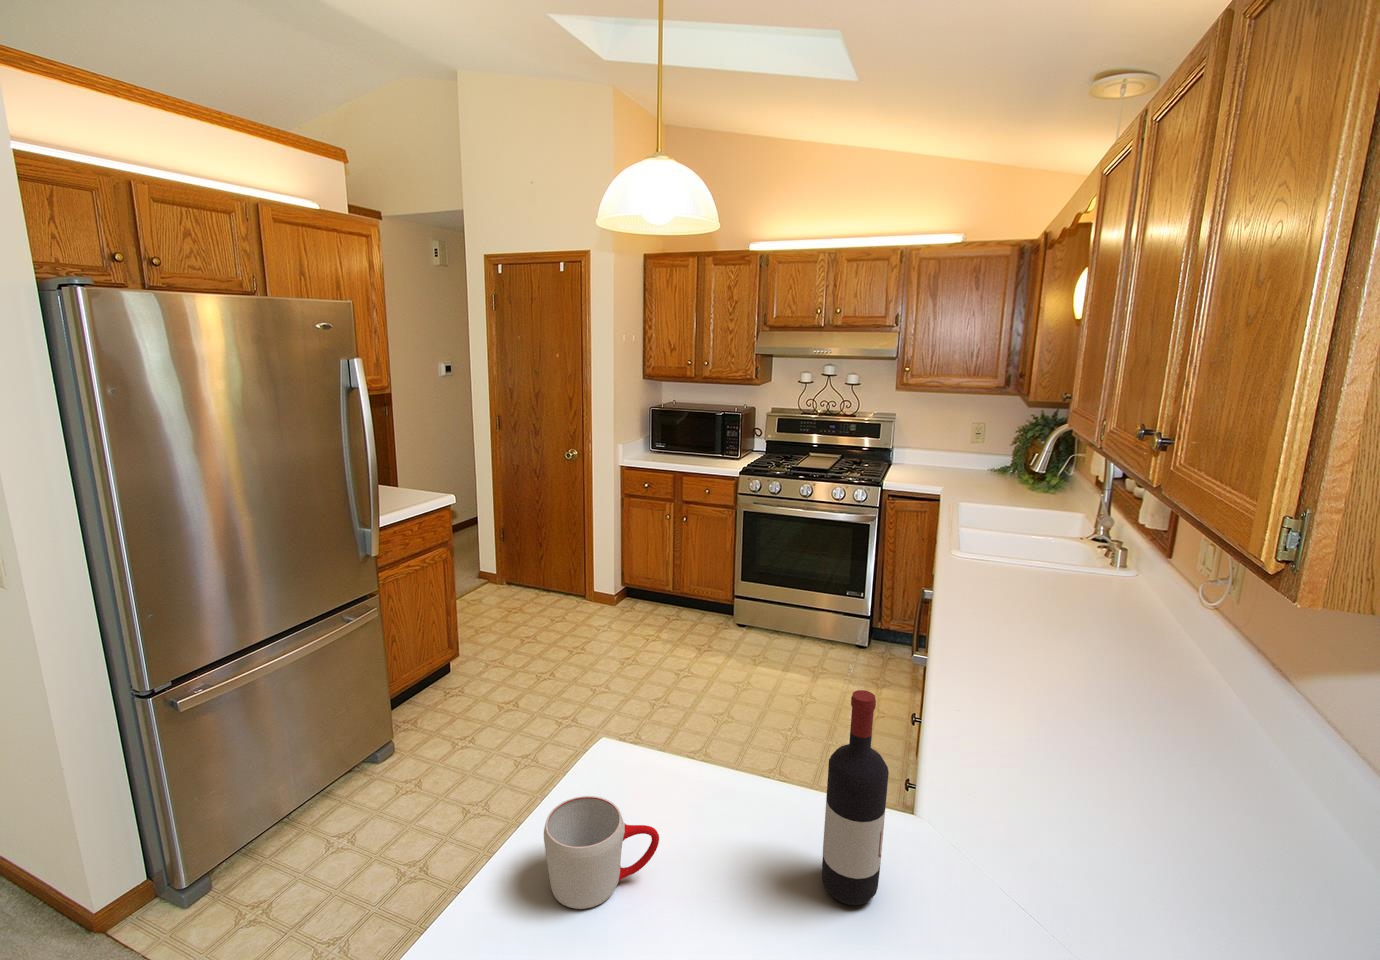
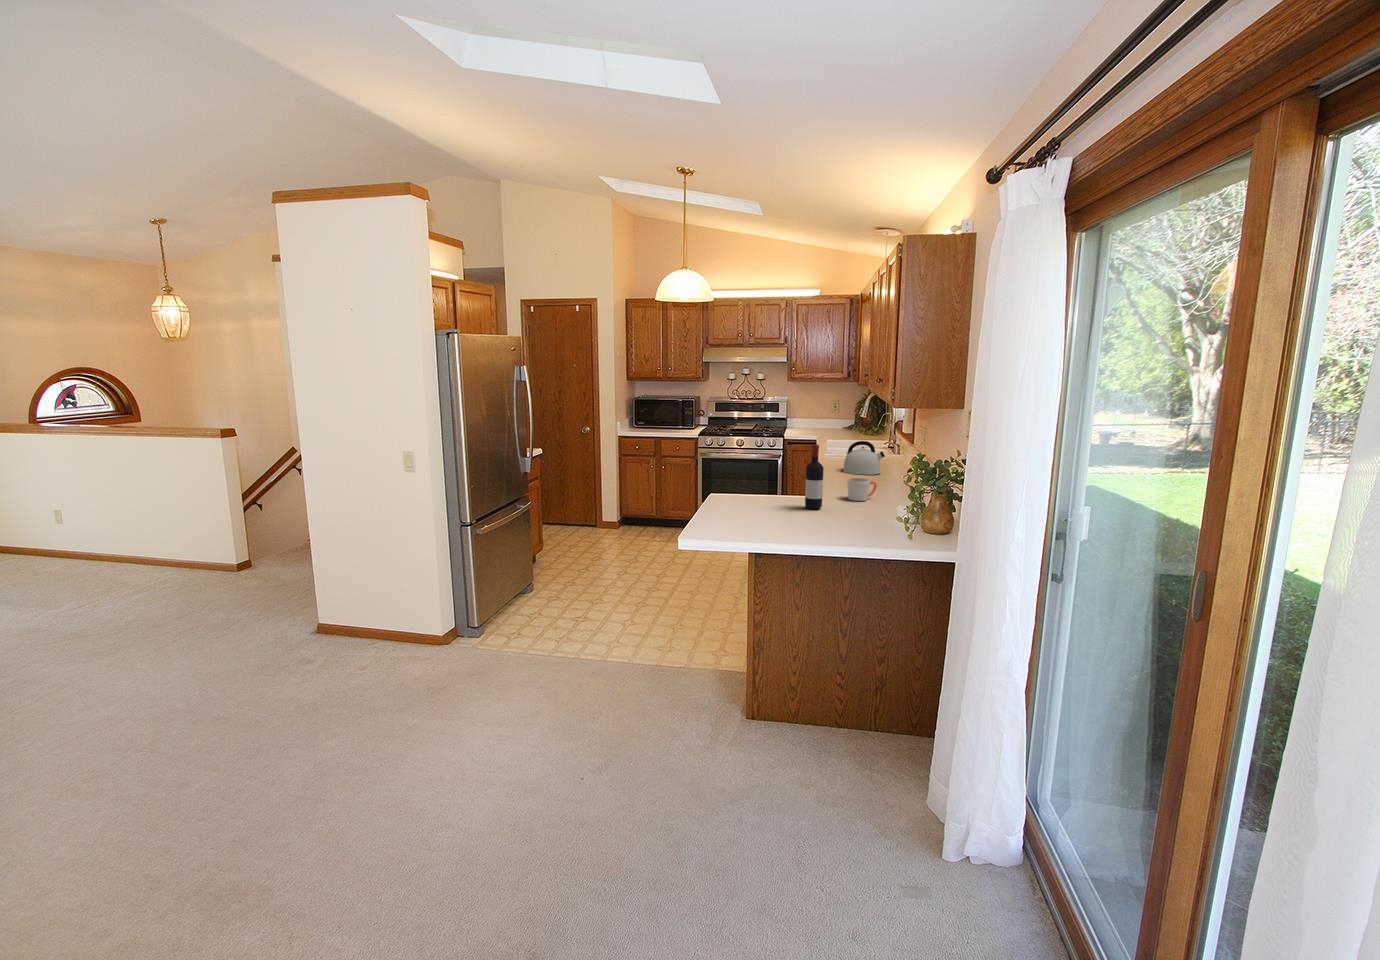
kettle: none [978,559,1084,646] -> present [843,441,885,475]
mug: present [544,796,659,909] -> present [847,478,876,501]

